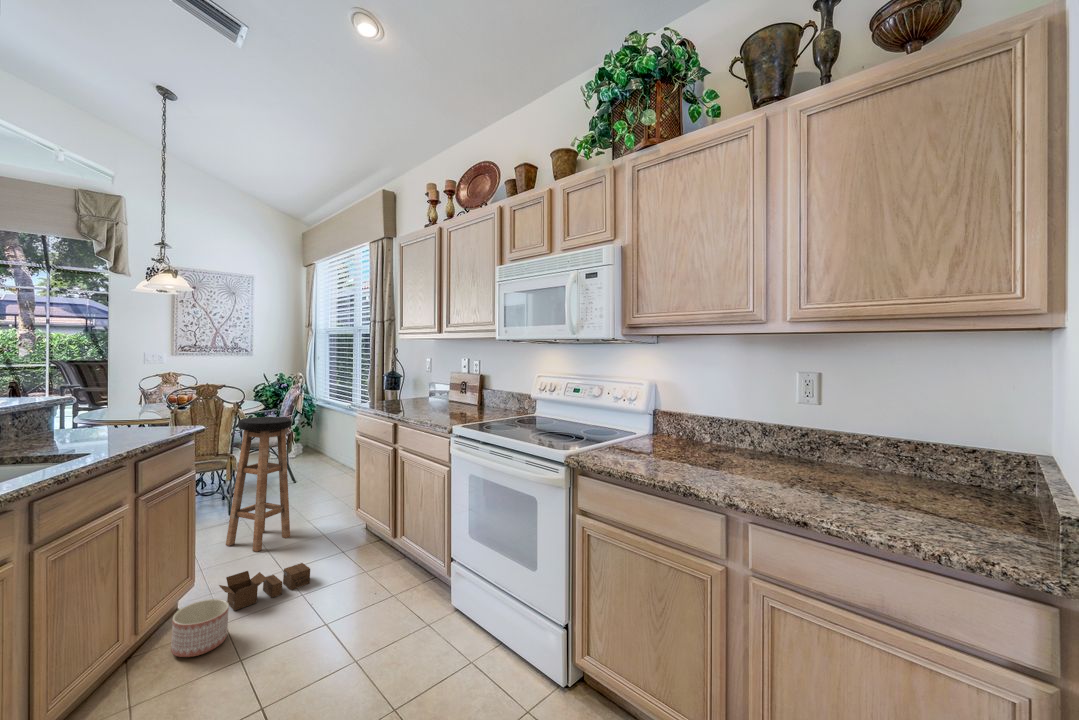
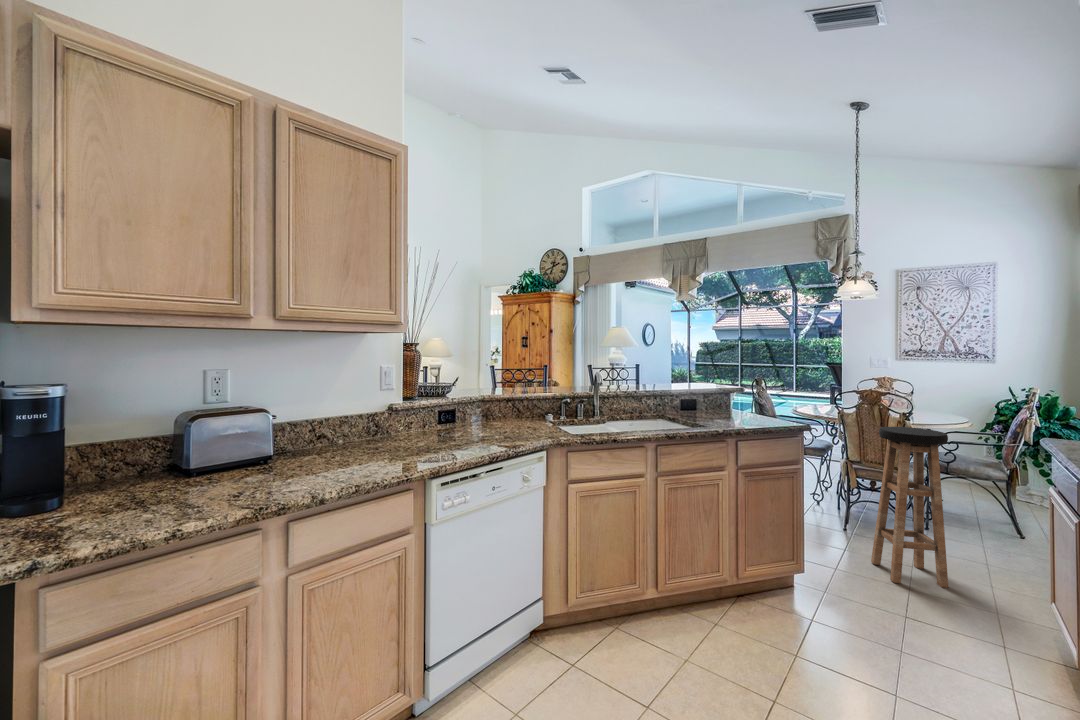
cardboard box: present [219,563,310,611] -> none [810,580,917,643]
planter: present [171,599,229,657] -> none [749,580,796,632]

